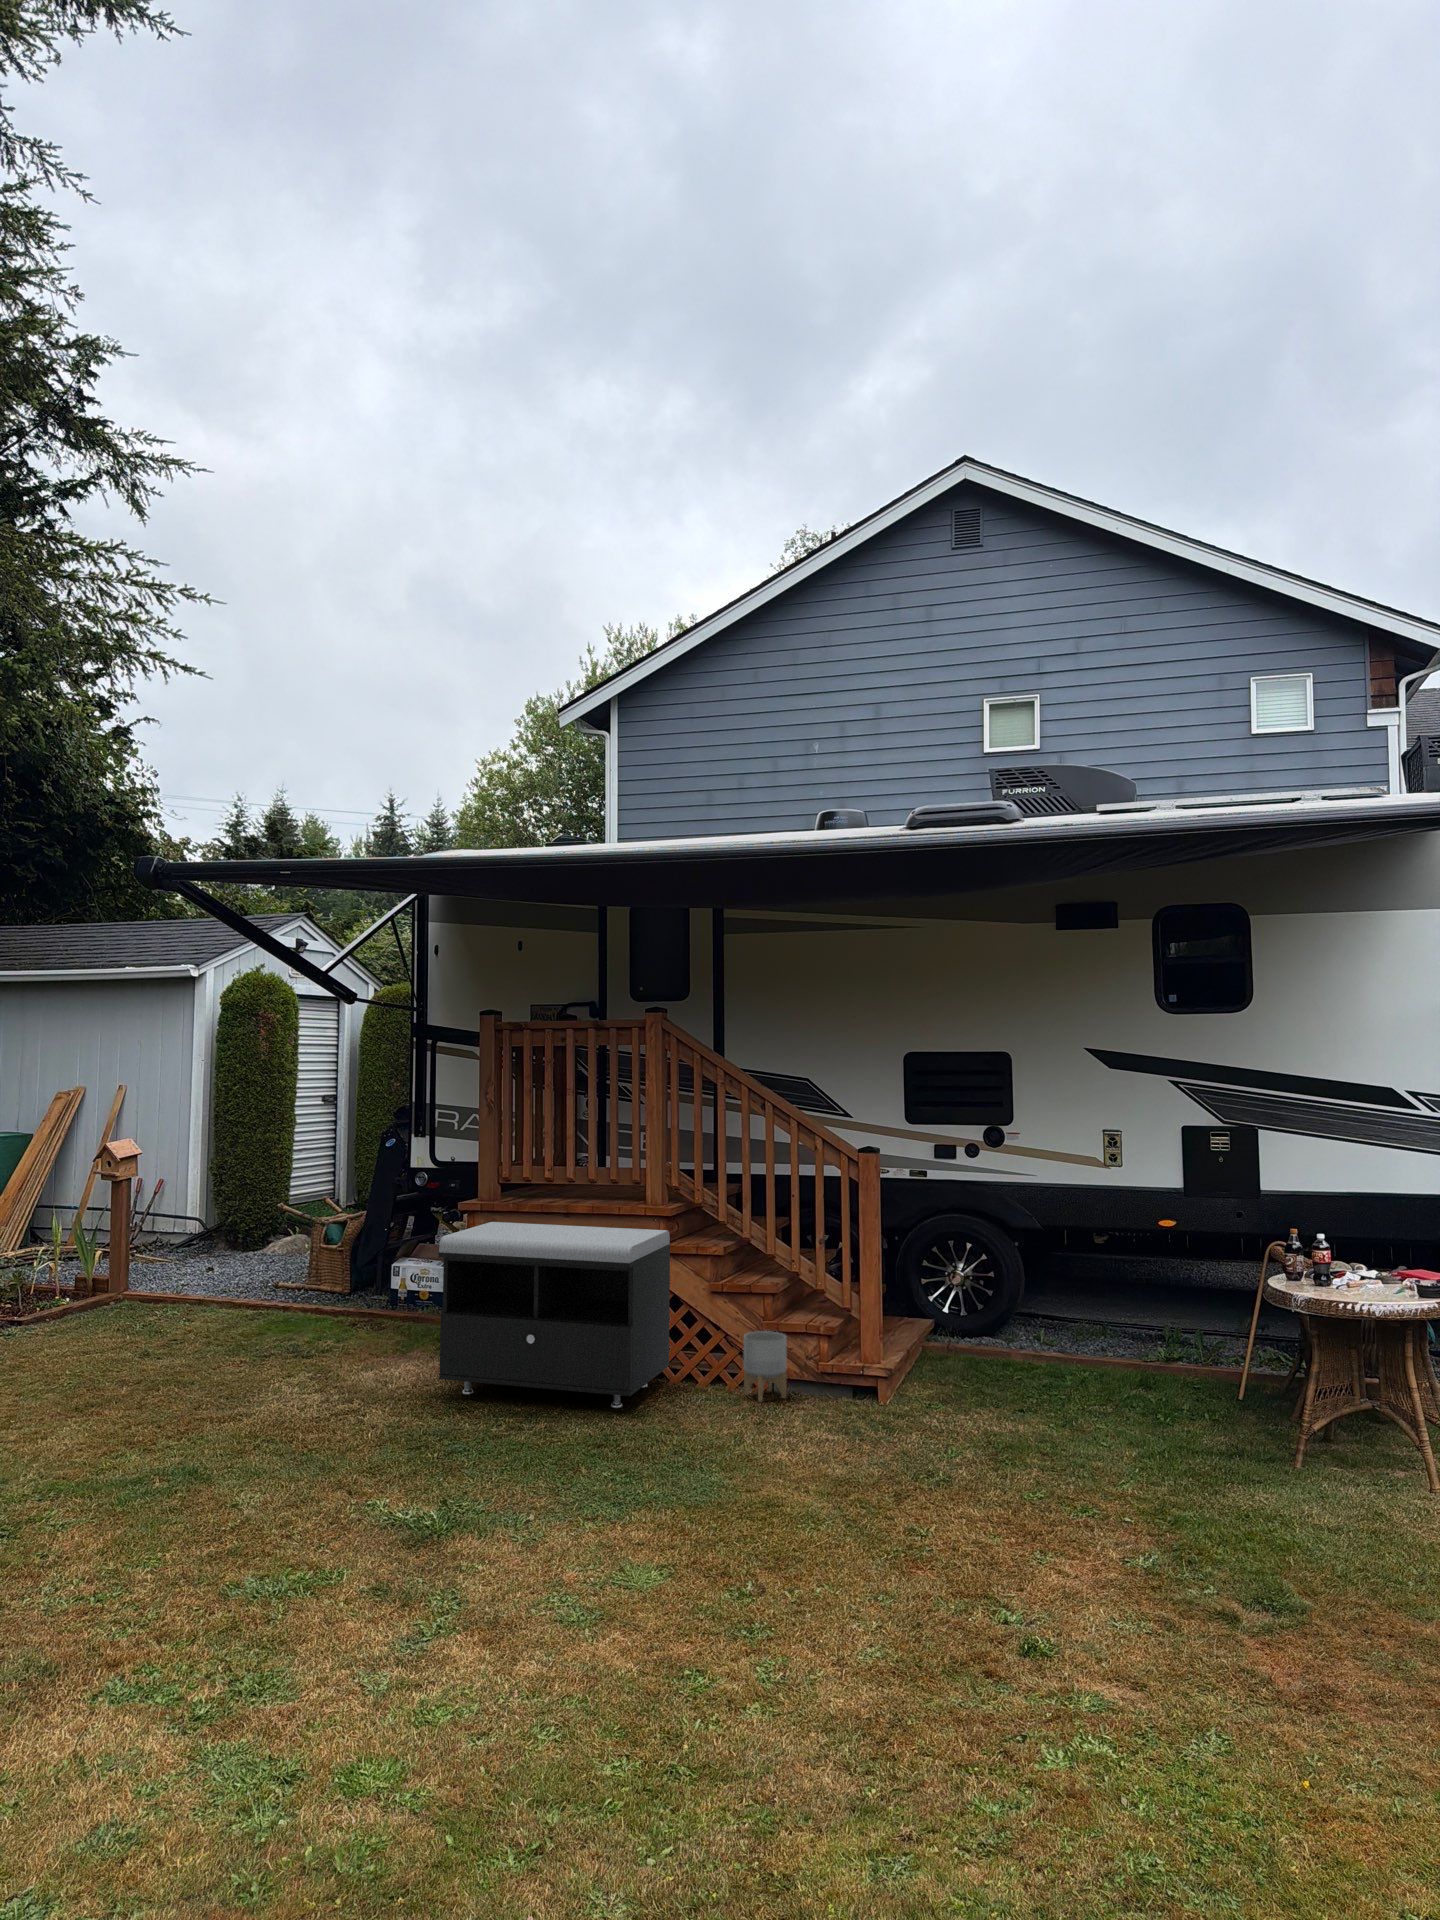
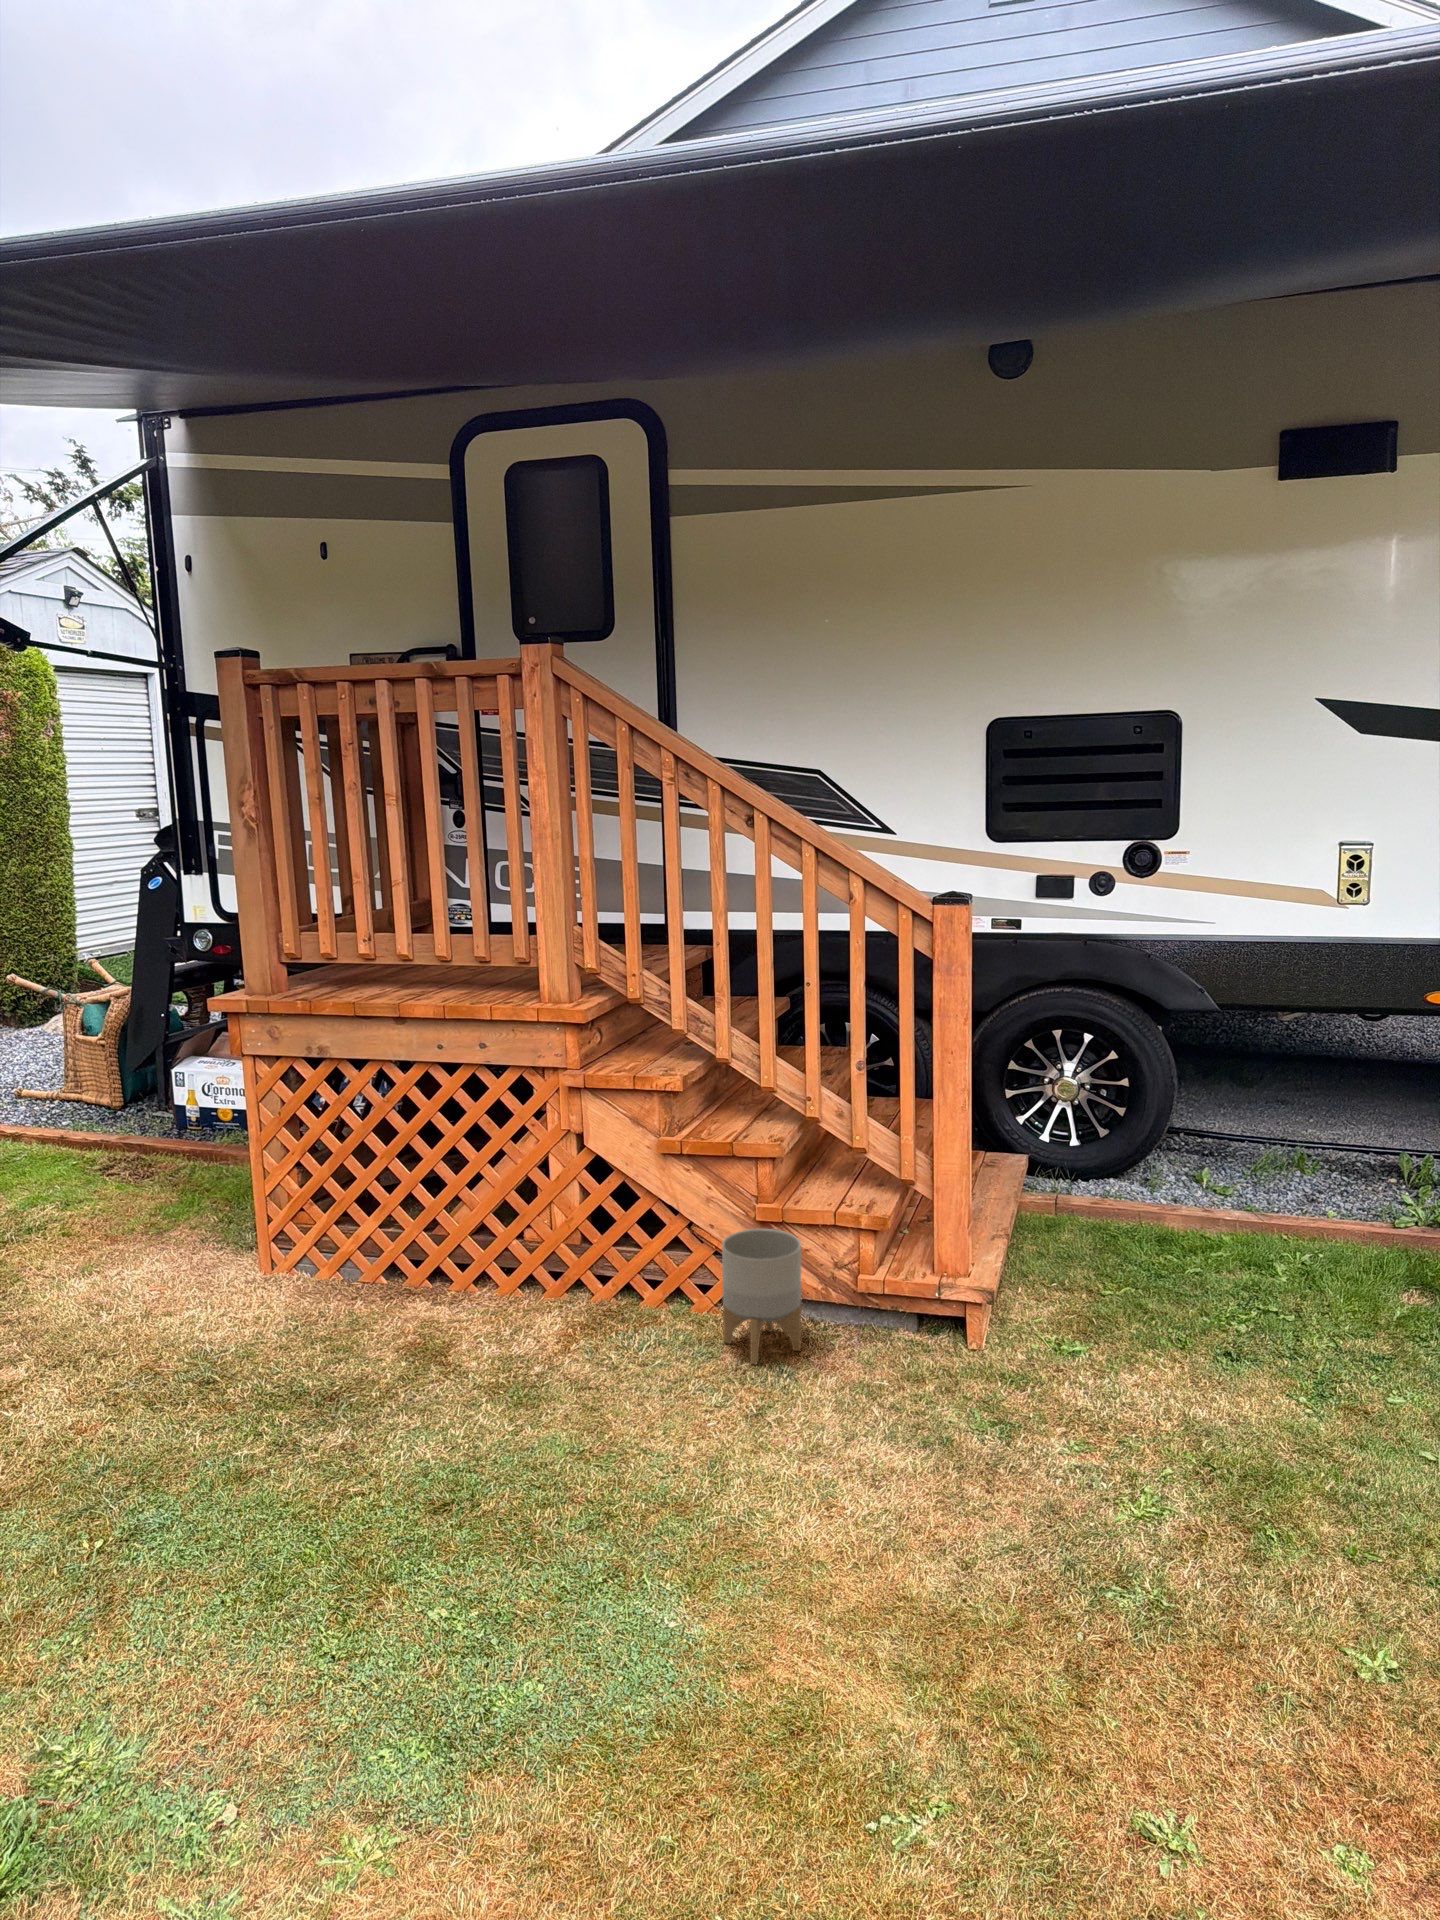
storage bench: present [439,1222,670,1408] -> none [128,1034,589,1389]

